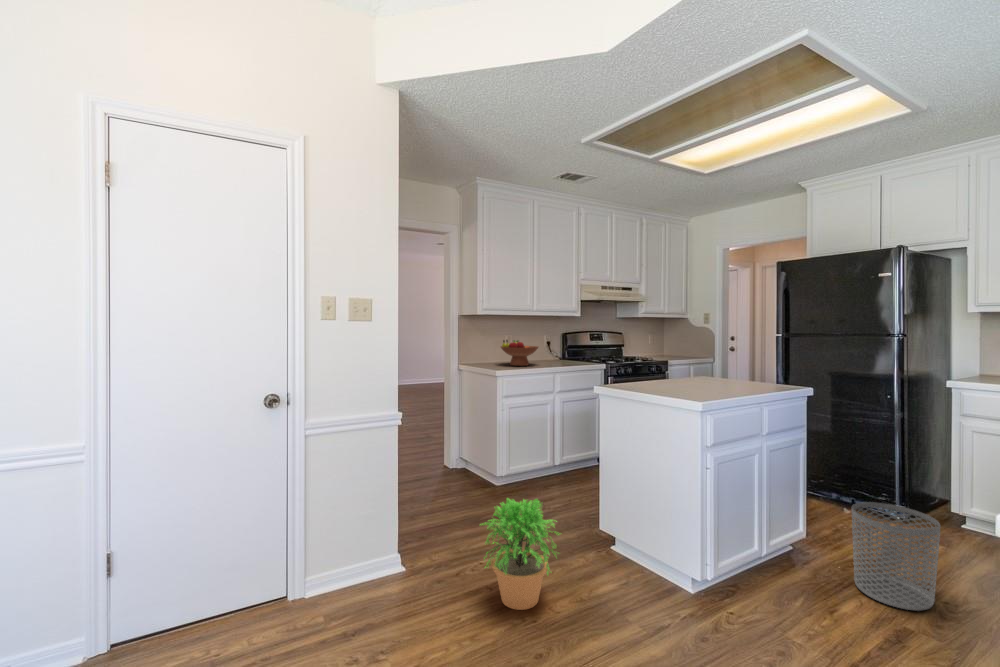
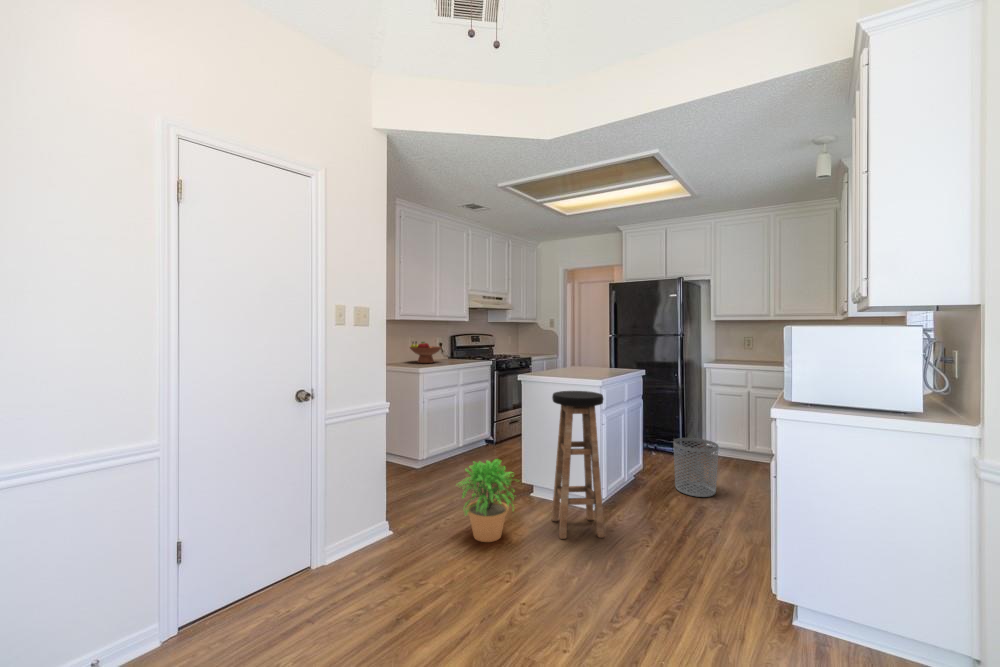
bar stool: none [613,415,691,643] -> present [552,391,604,539]

